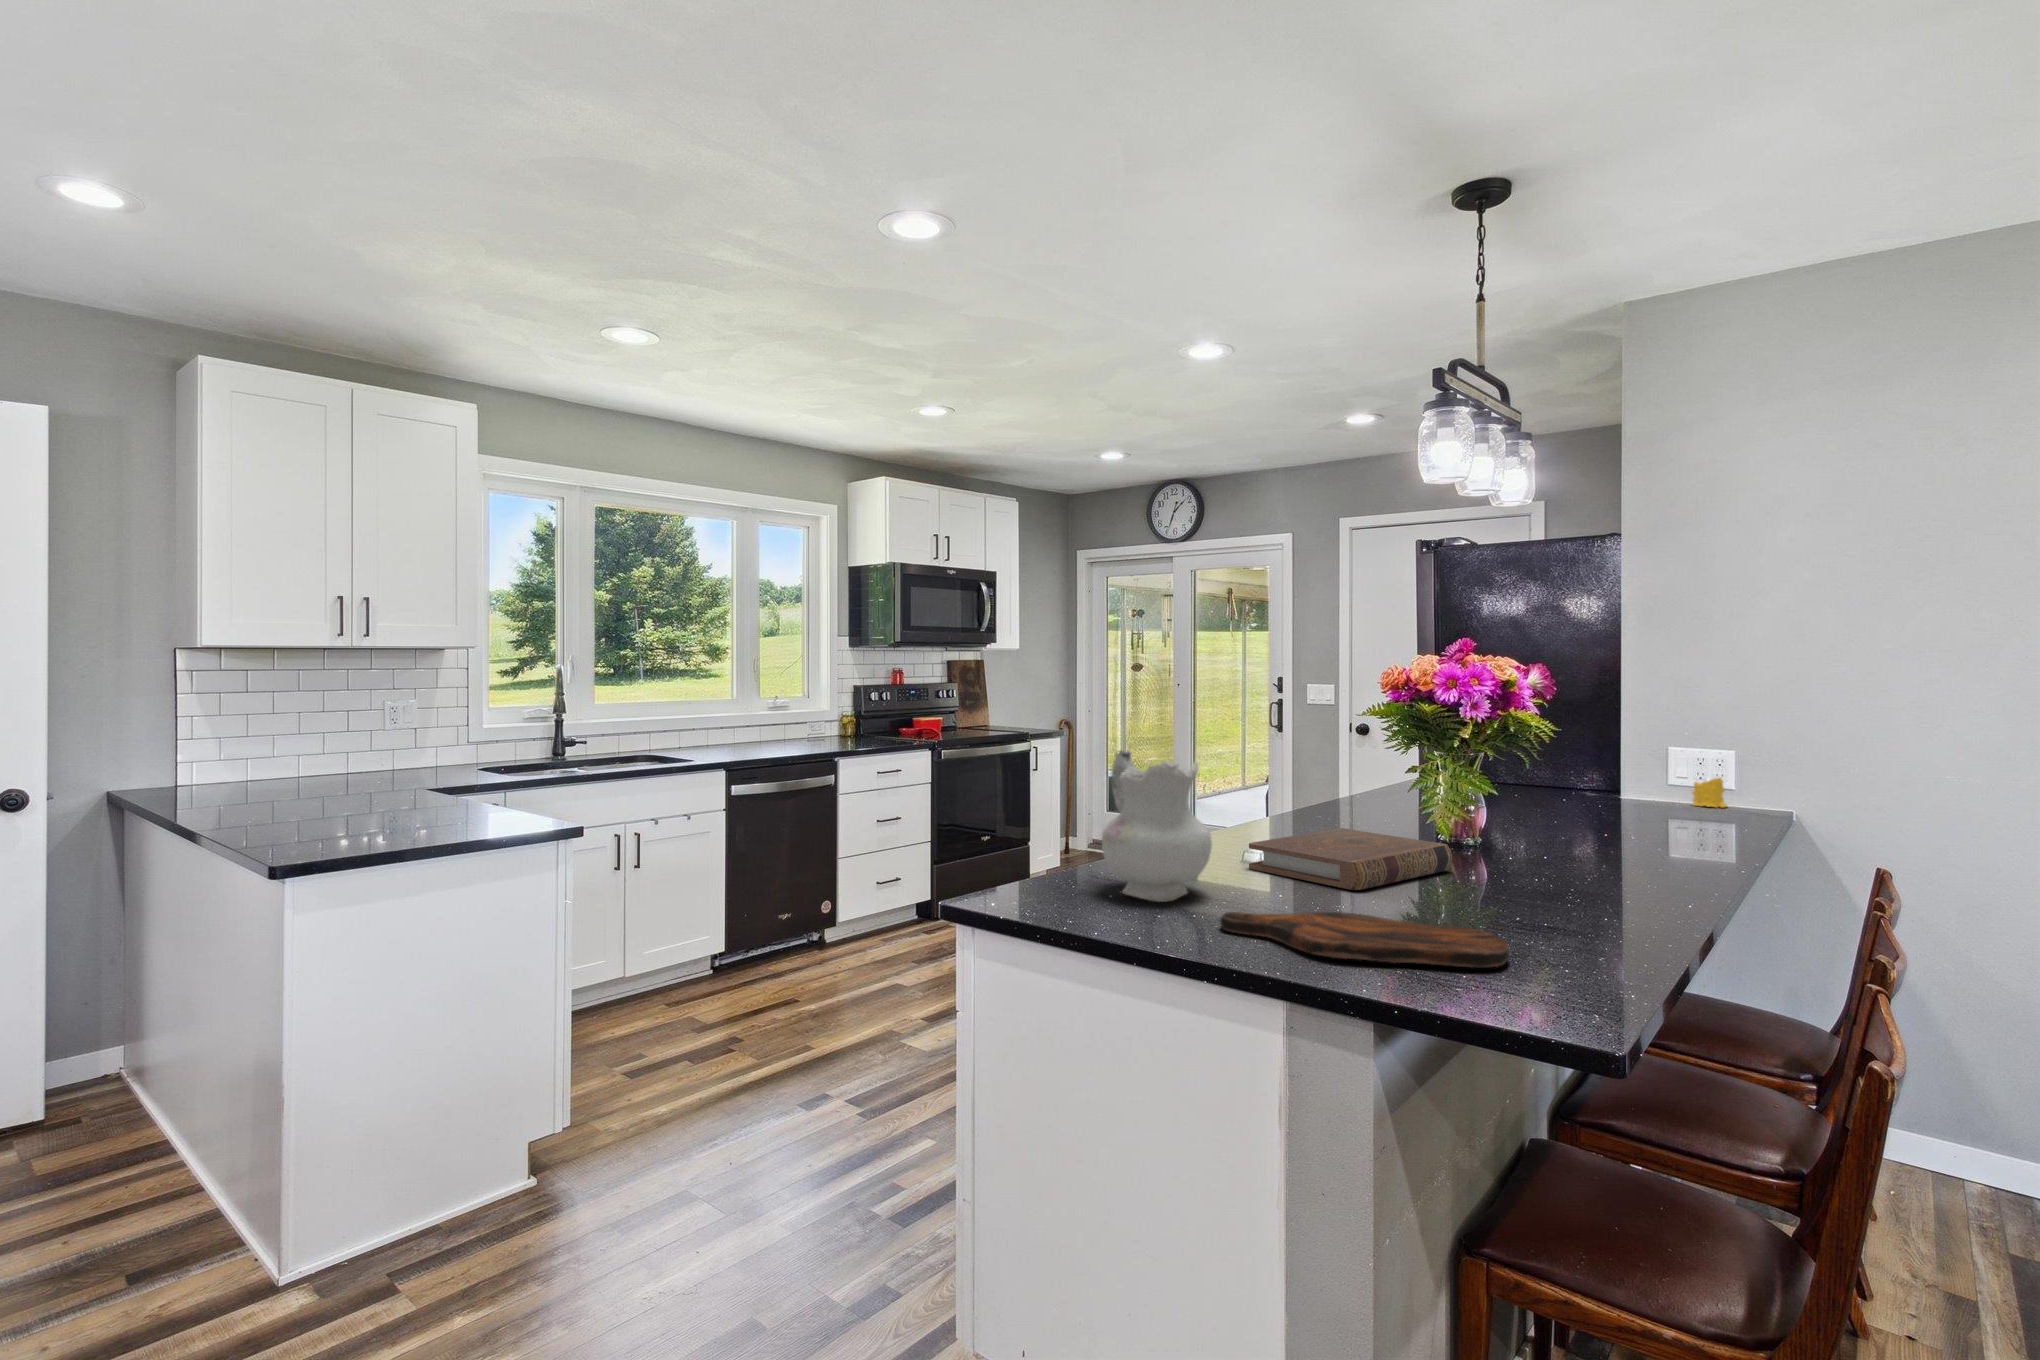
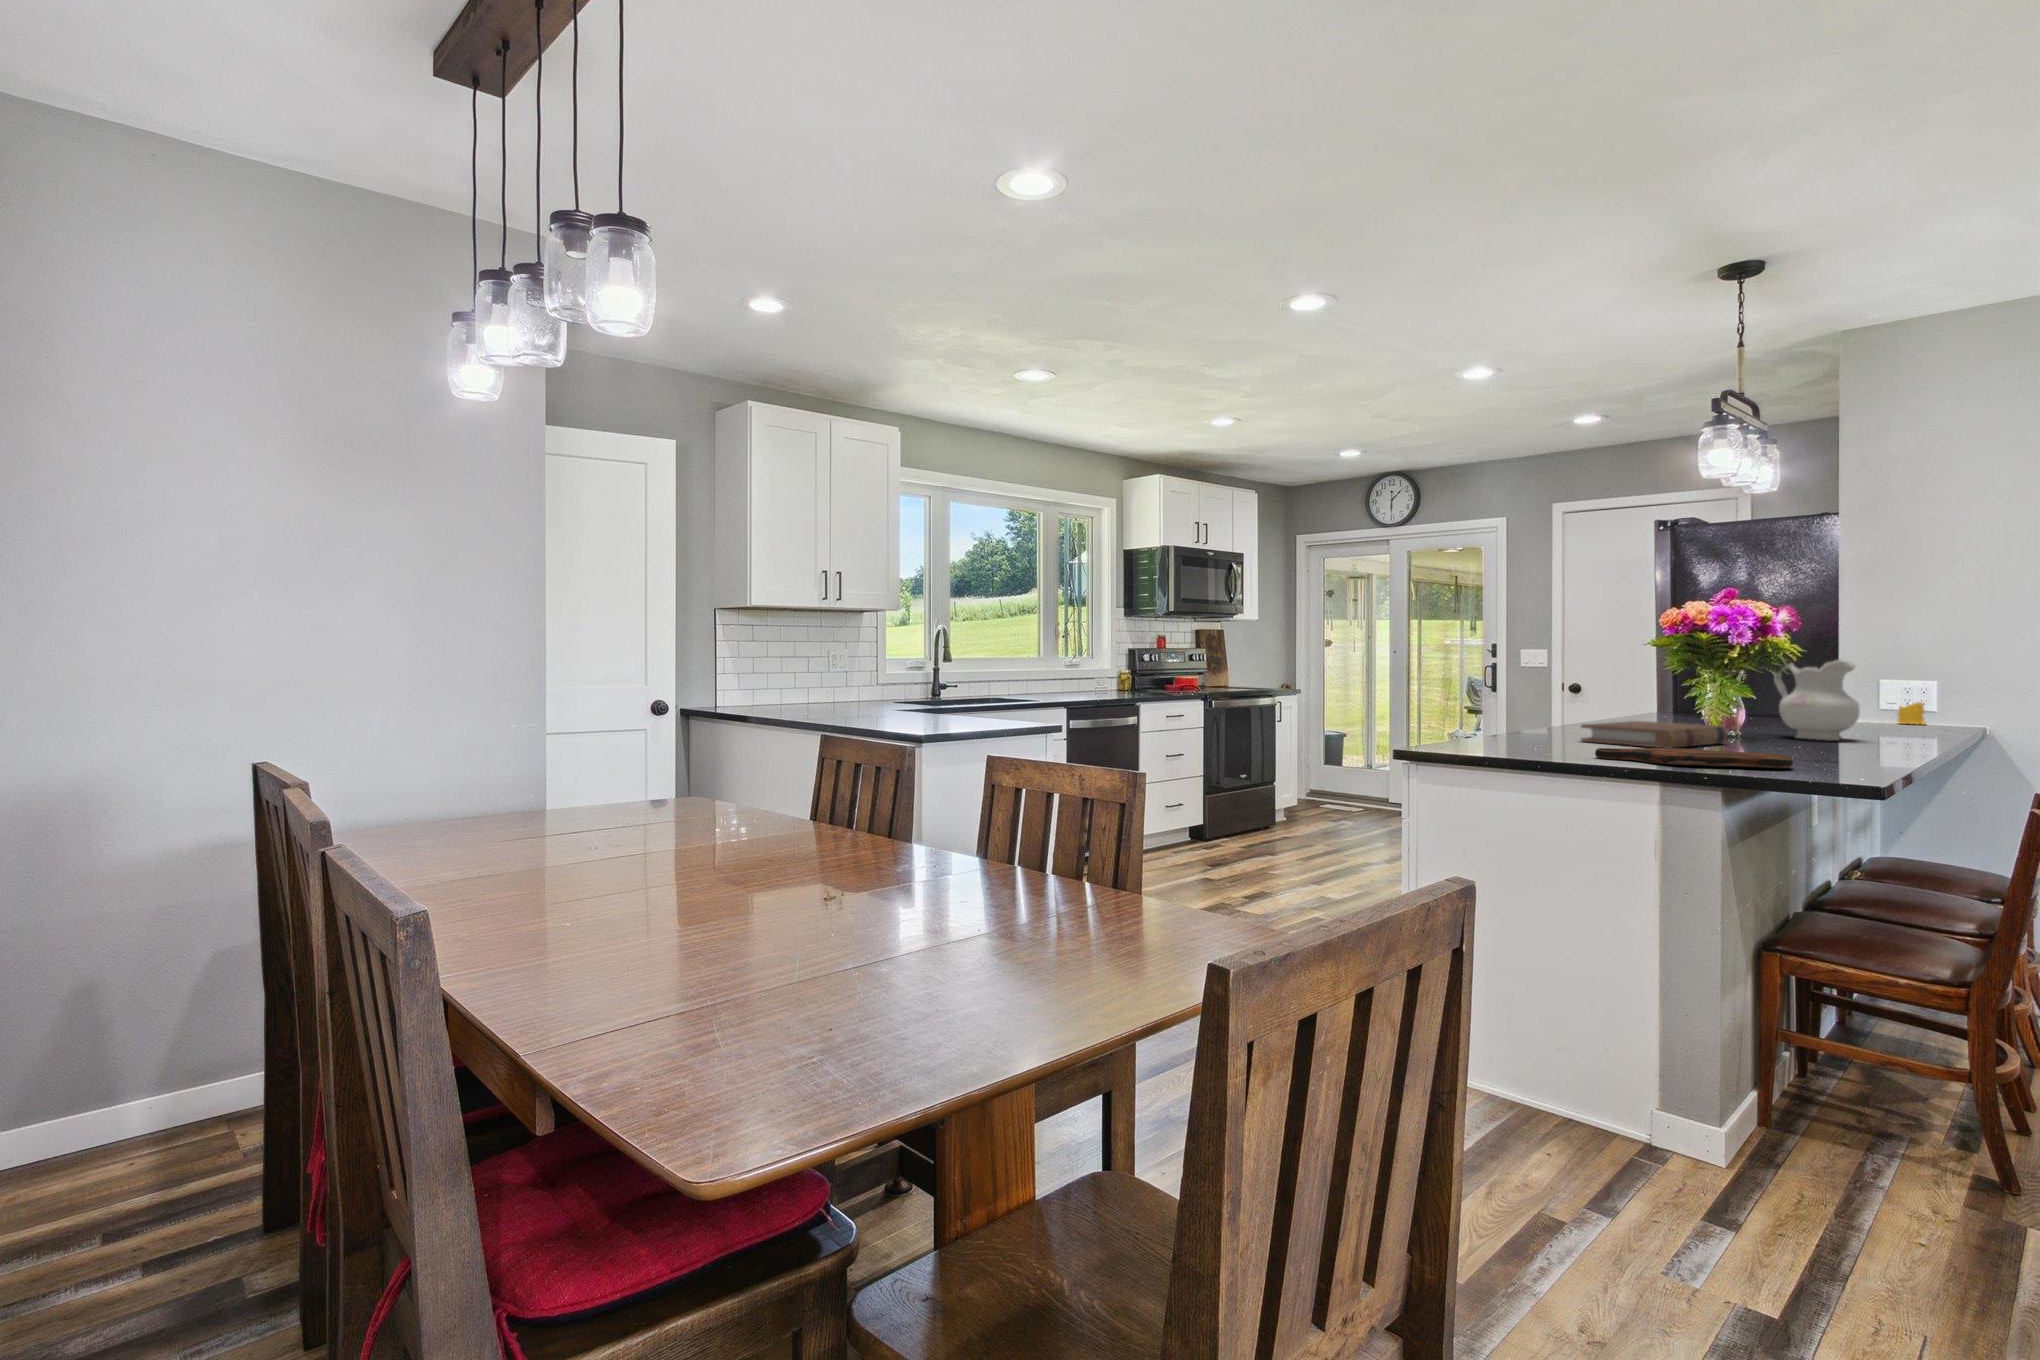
ceramic pitcher: present [1102,750,1212,902] -> present [1774,660,1860,740]

